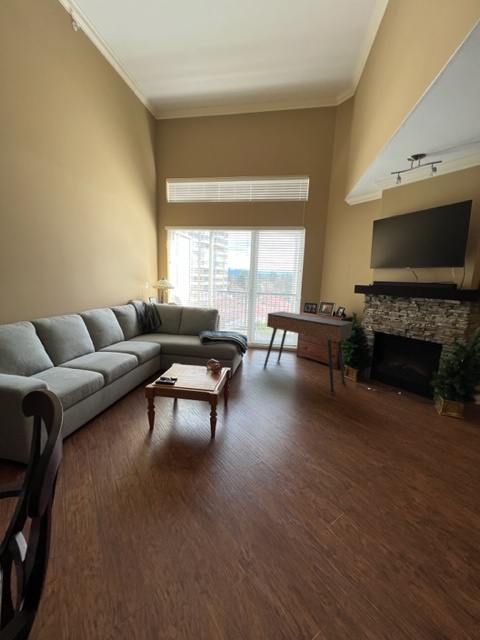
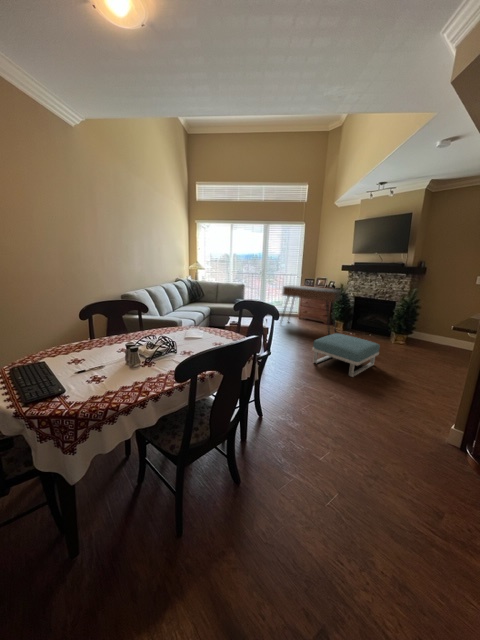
footstool: none [282,406,422,537] -> present [312,333,380,377]

